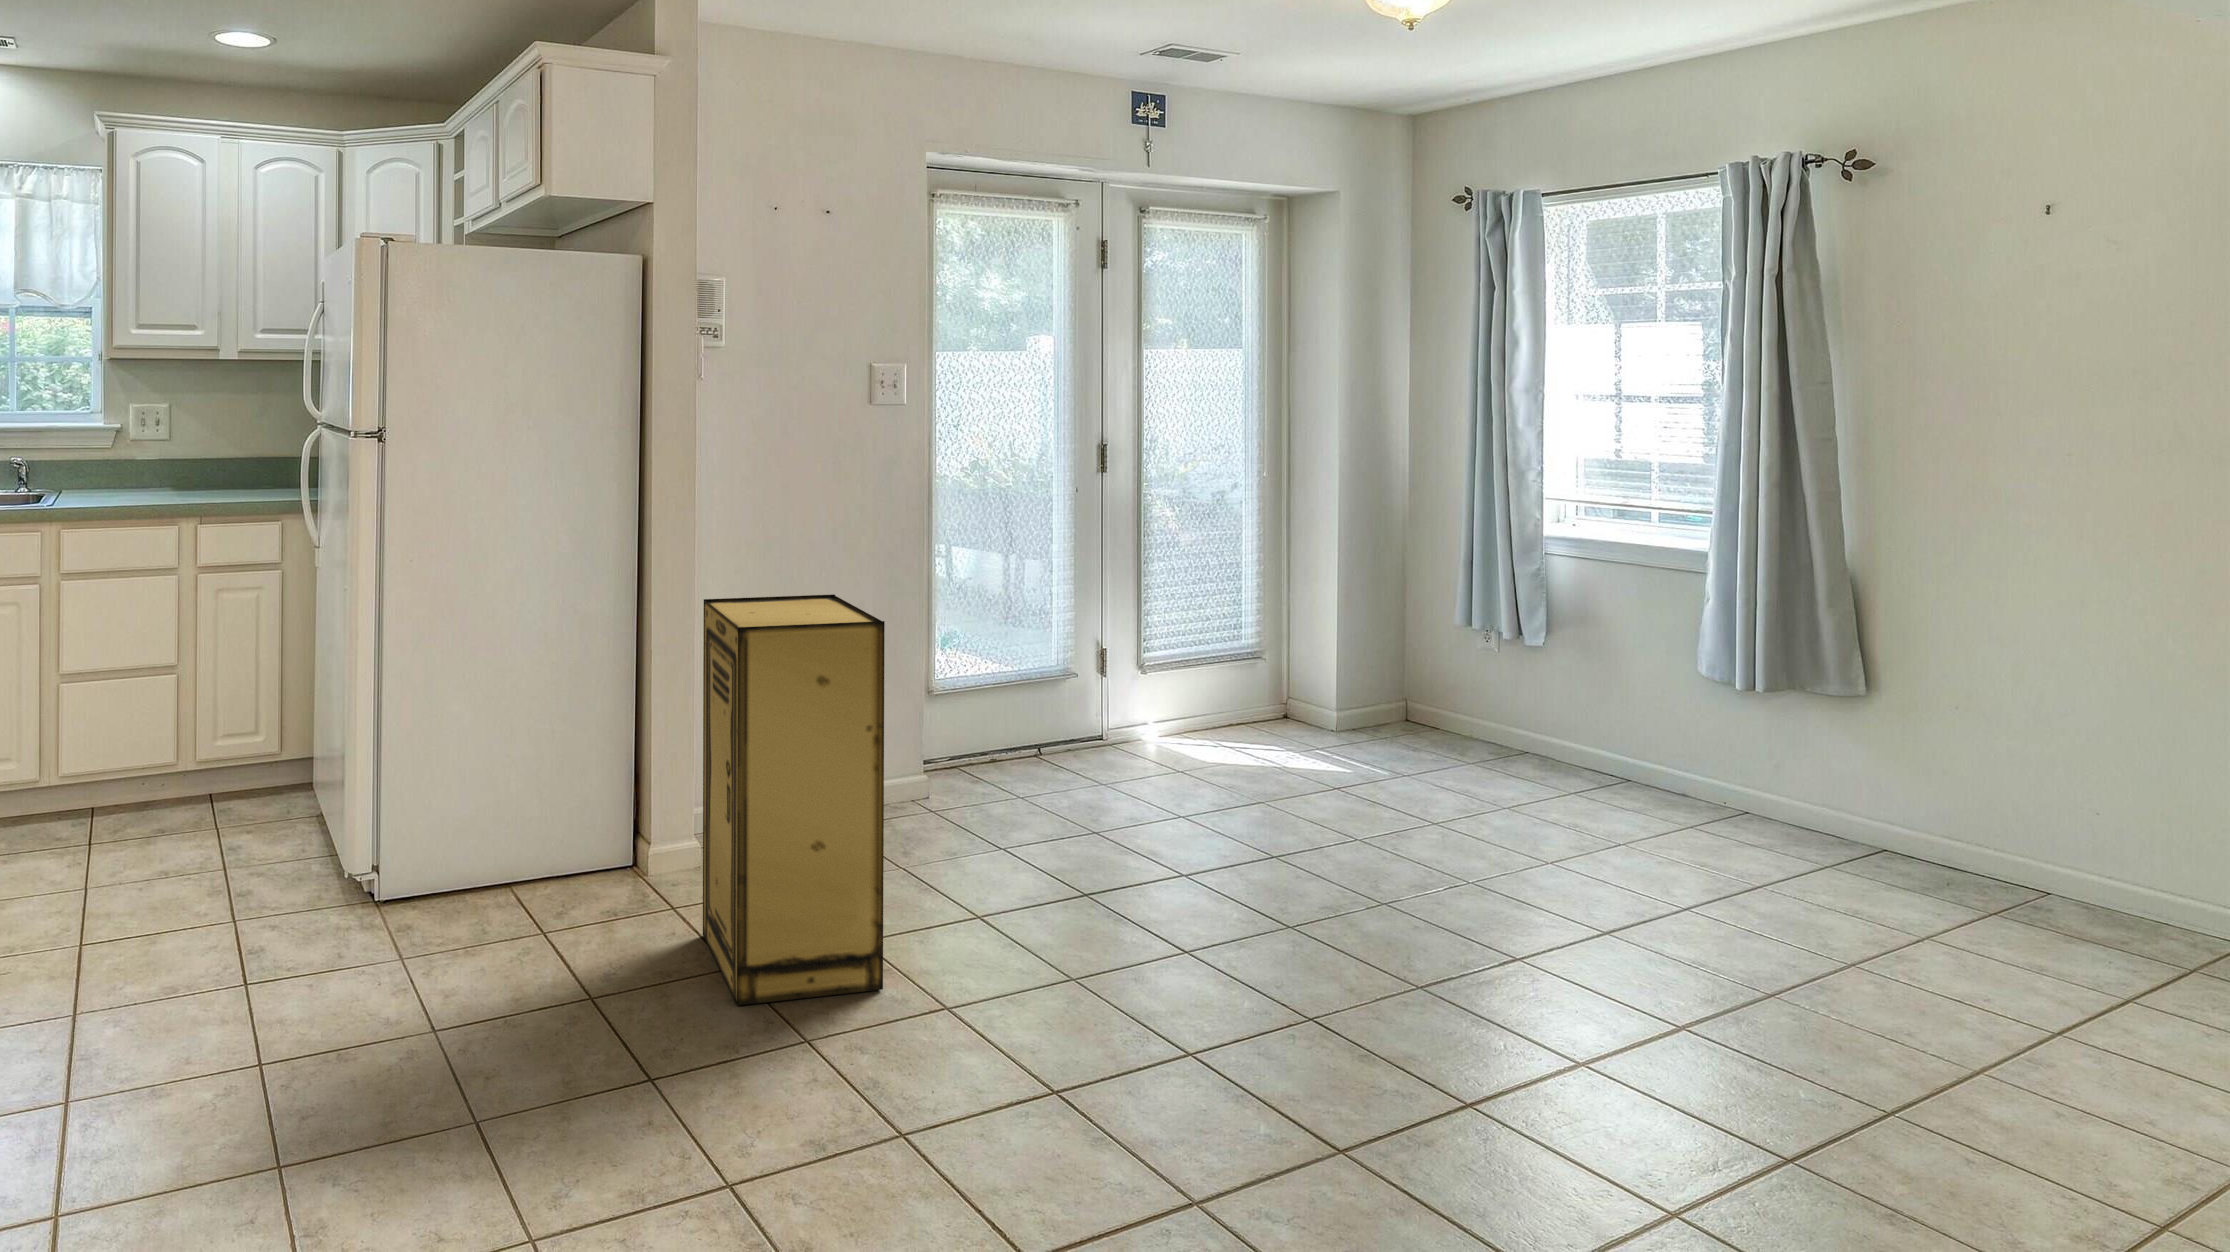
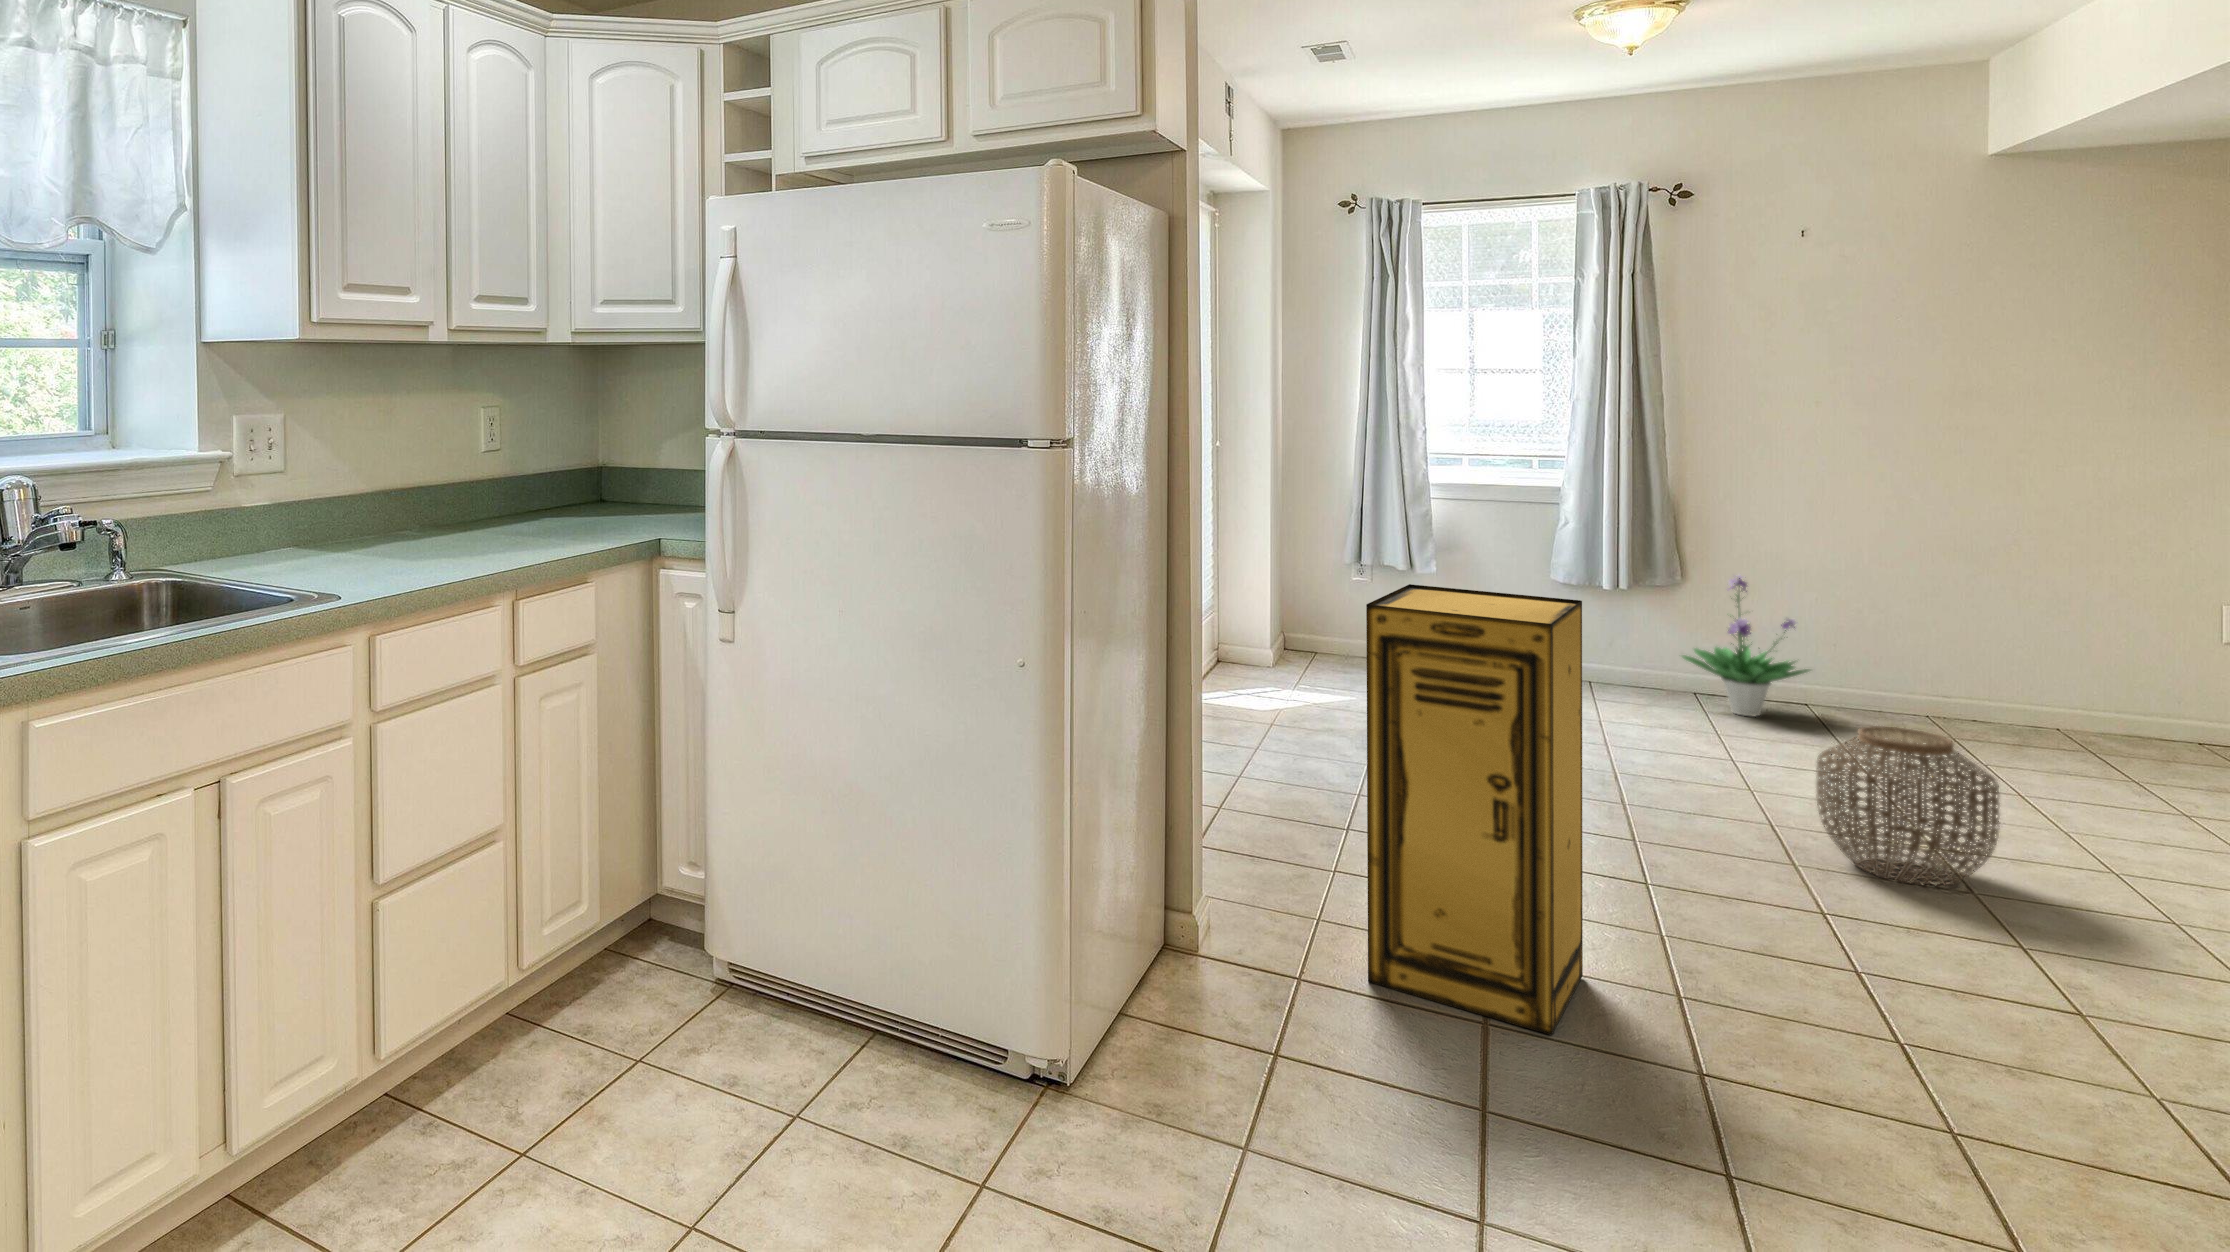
potted plant: none [1812,694,2006,897] -> present [1682,575,1809,716]
woven basket: none [1448,860,1656,1079] -> present [1816,726,1999,886]

